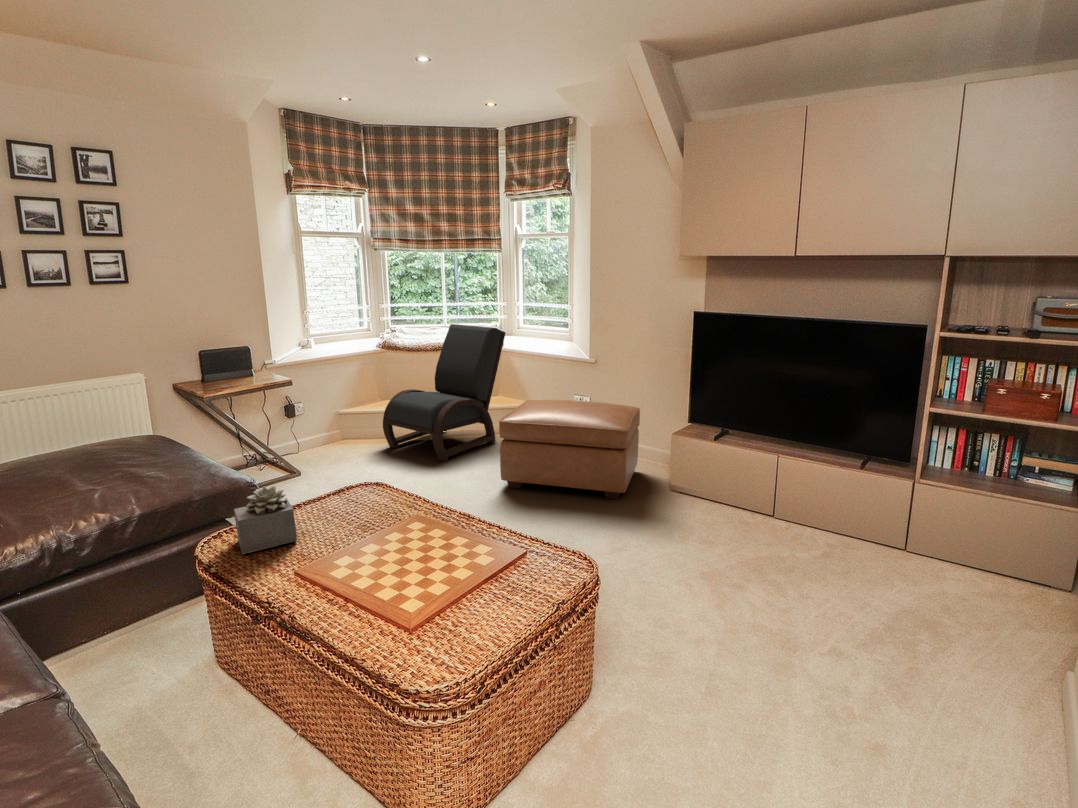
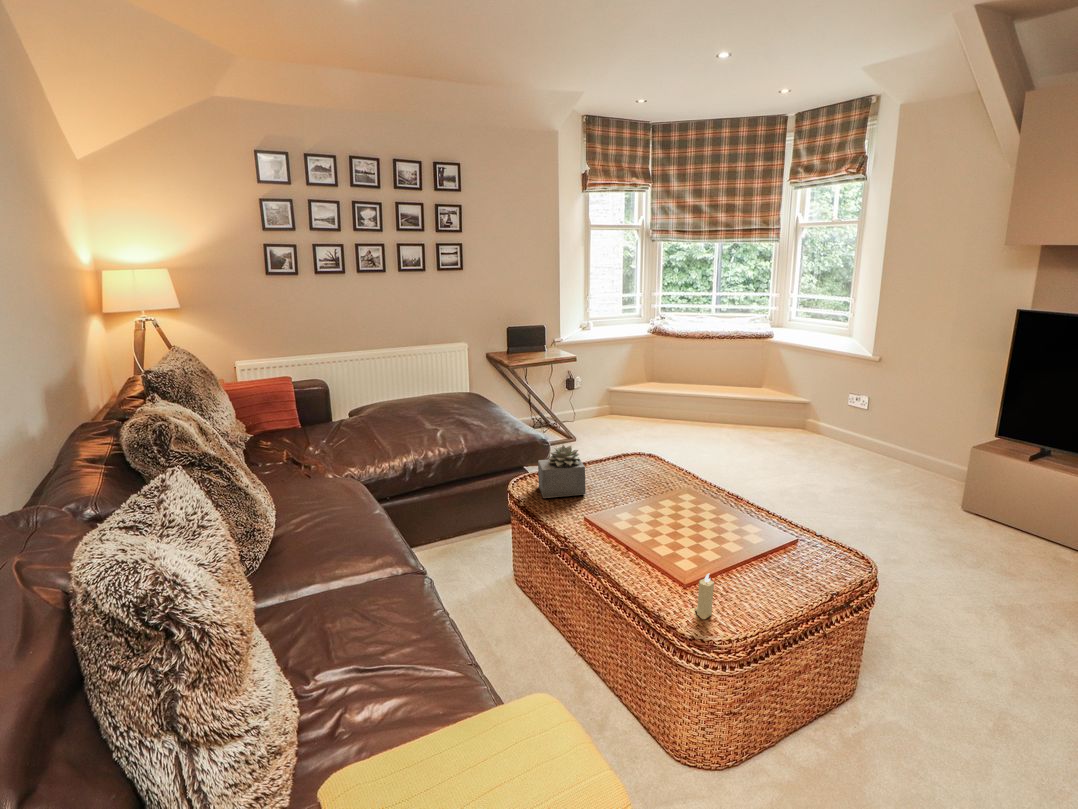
lounge chair: present [383,324,505,461] -> none [647,314,778,446]
ottoman: present [499,400,640,499] -> none [762,395,929,507]
candle: none [419,613,437,666] -> present [695,573,714,619]

